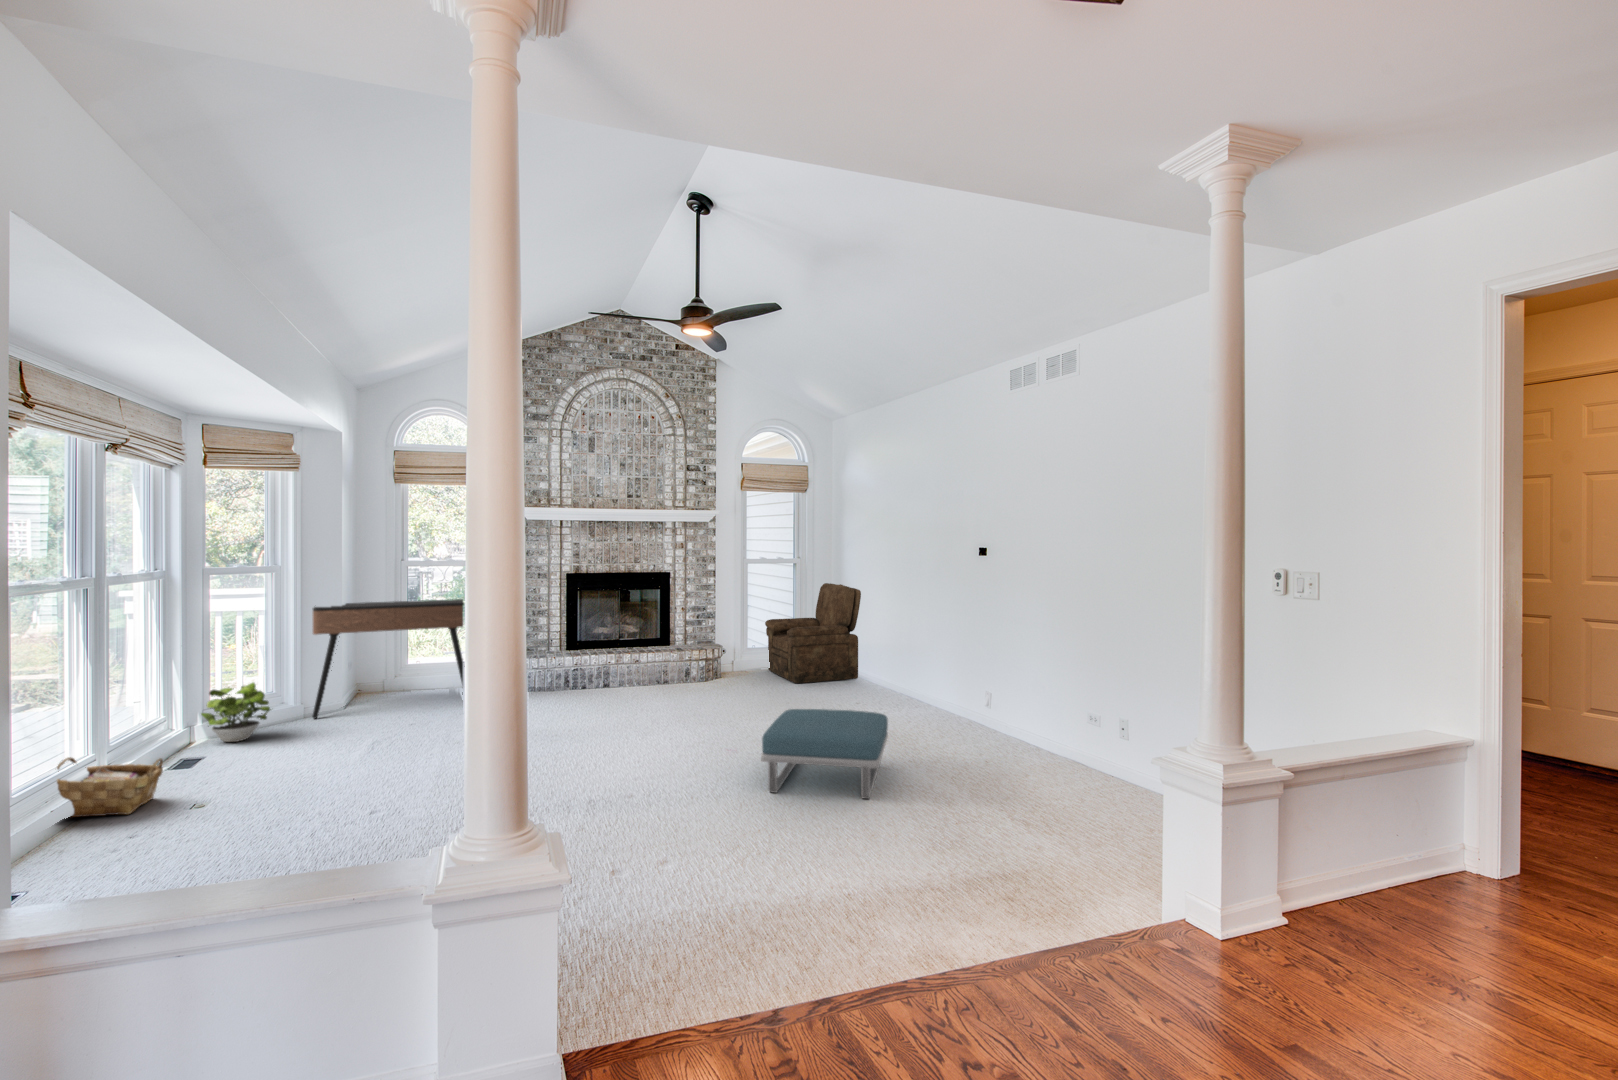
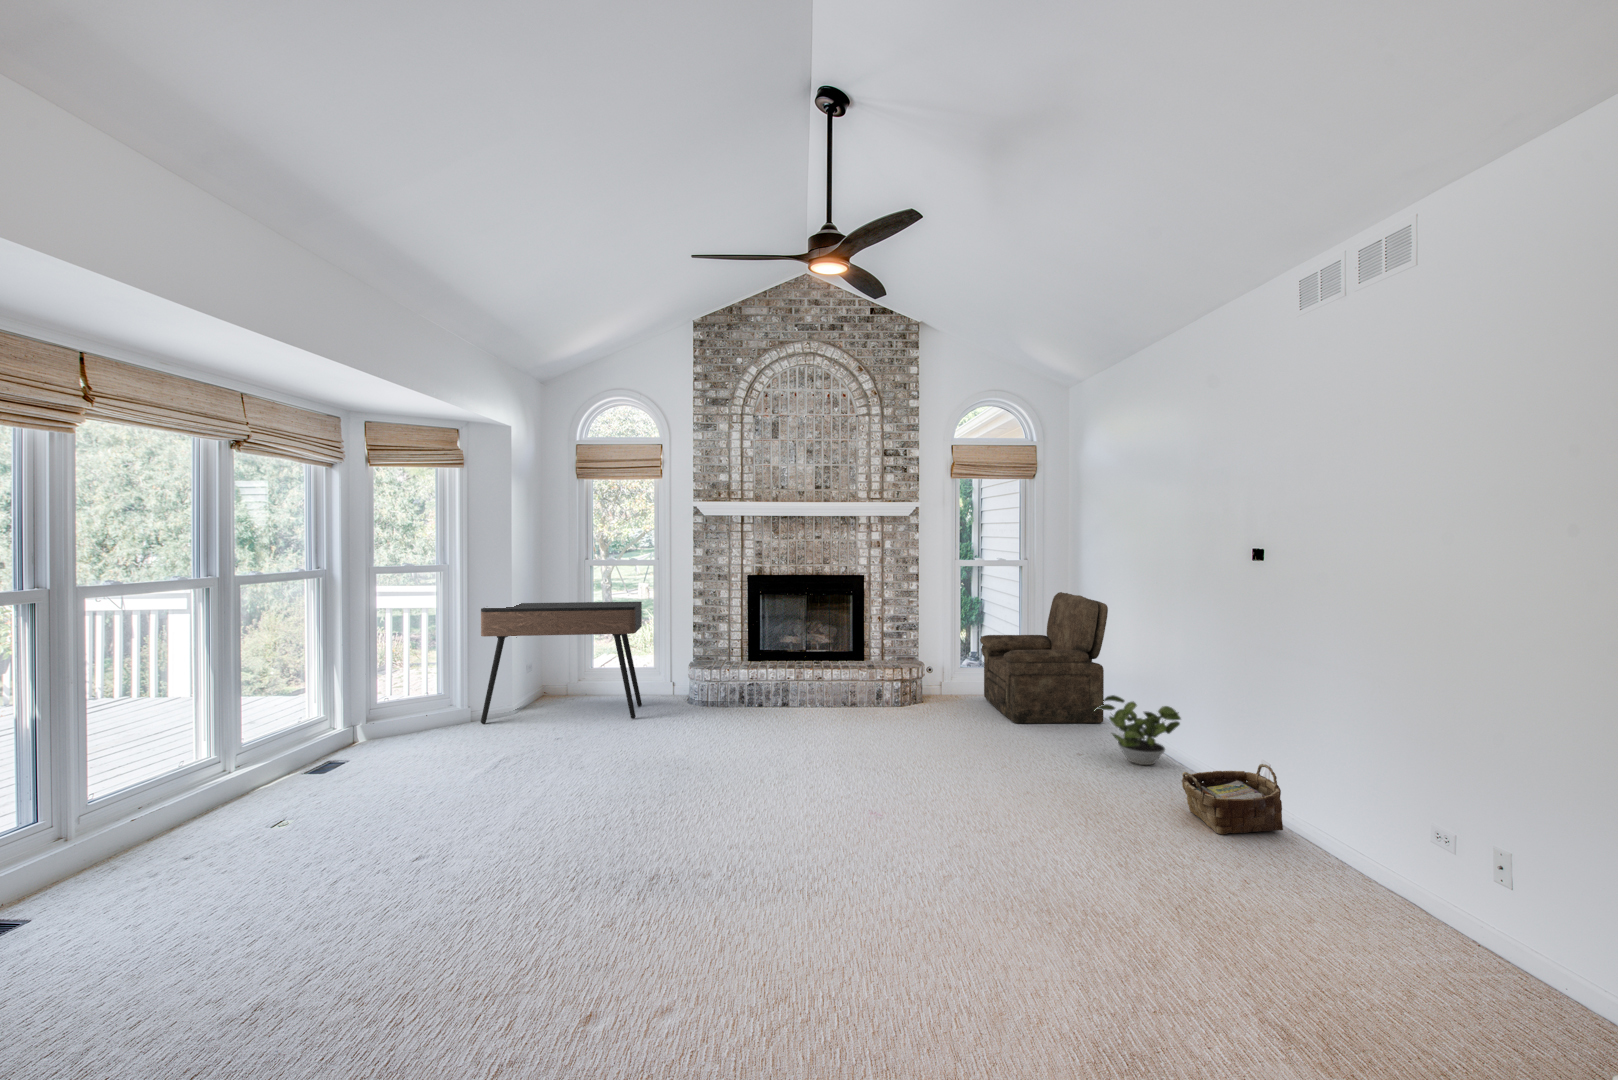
potted plant: present [201,683,271,742] -> present [1097,695,1181,765]
footstool: present [761,709,888,799] -> none [901,807,1142,1041]
woven basket: present [57,757,163,817] -> present [1182,764,1283,834]

